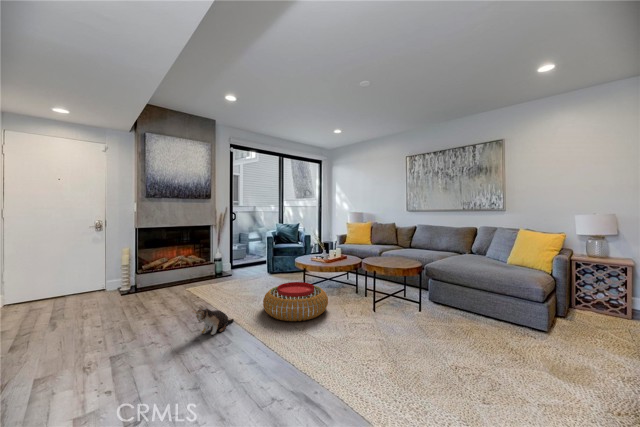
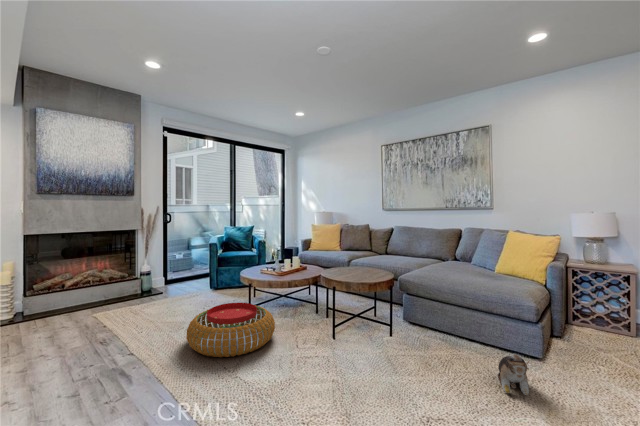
plush toy: present [193,307,234,335] -> present [498,354,529,395]

